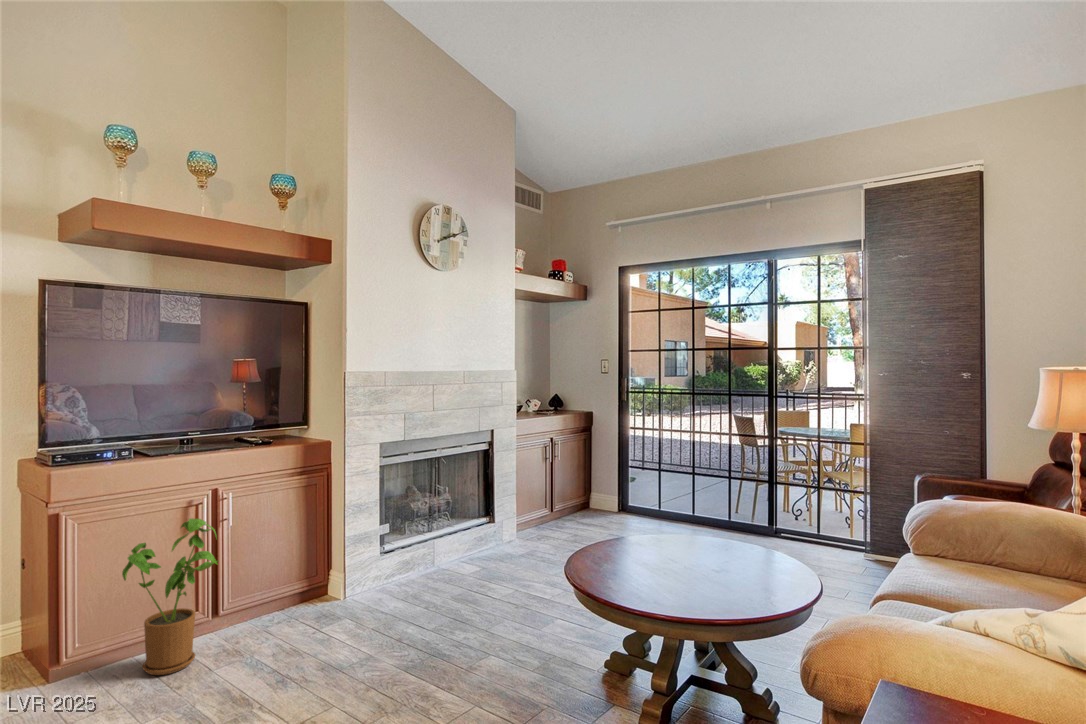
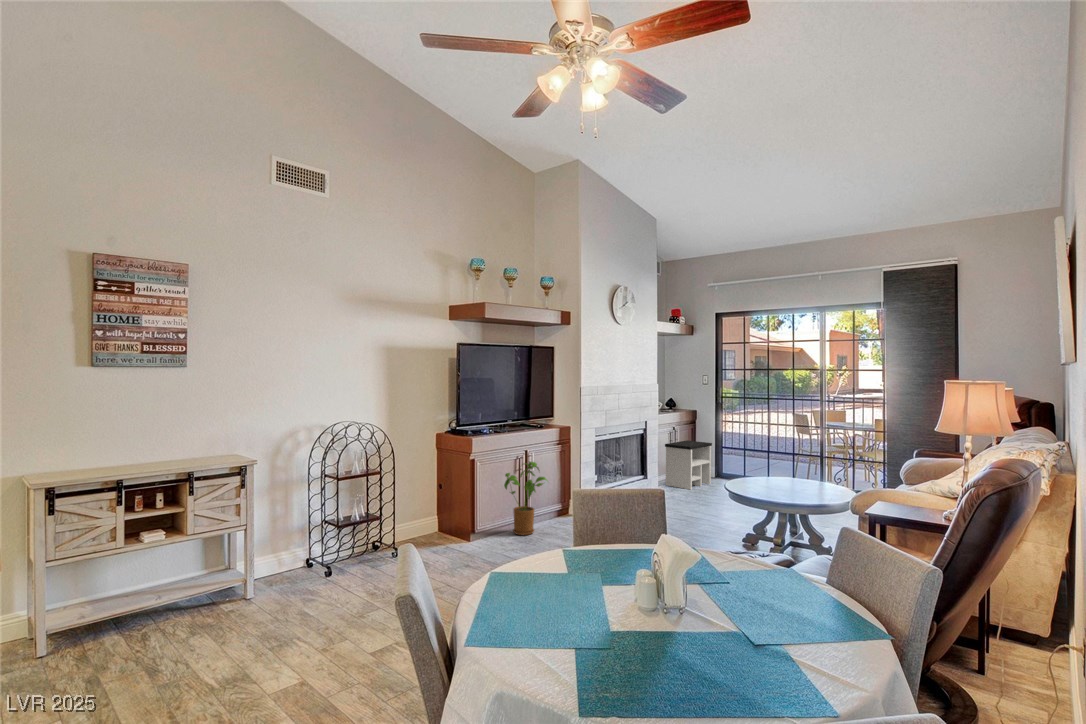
side table: none [535,457,610,537] -> present [665,441,712,490]

